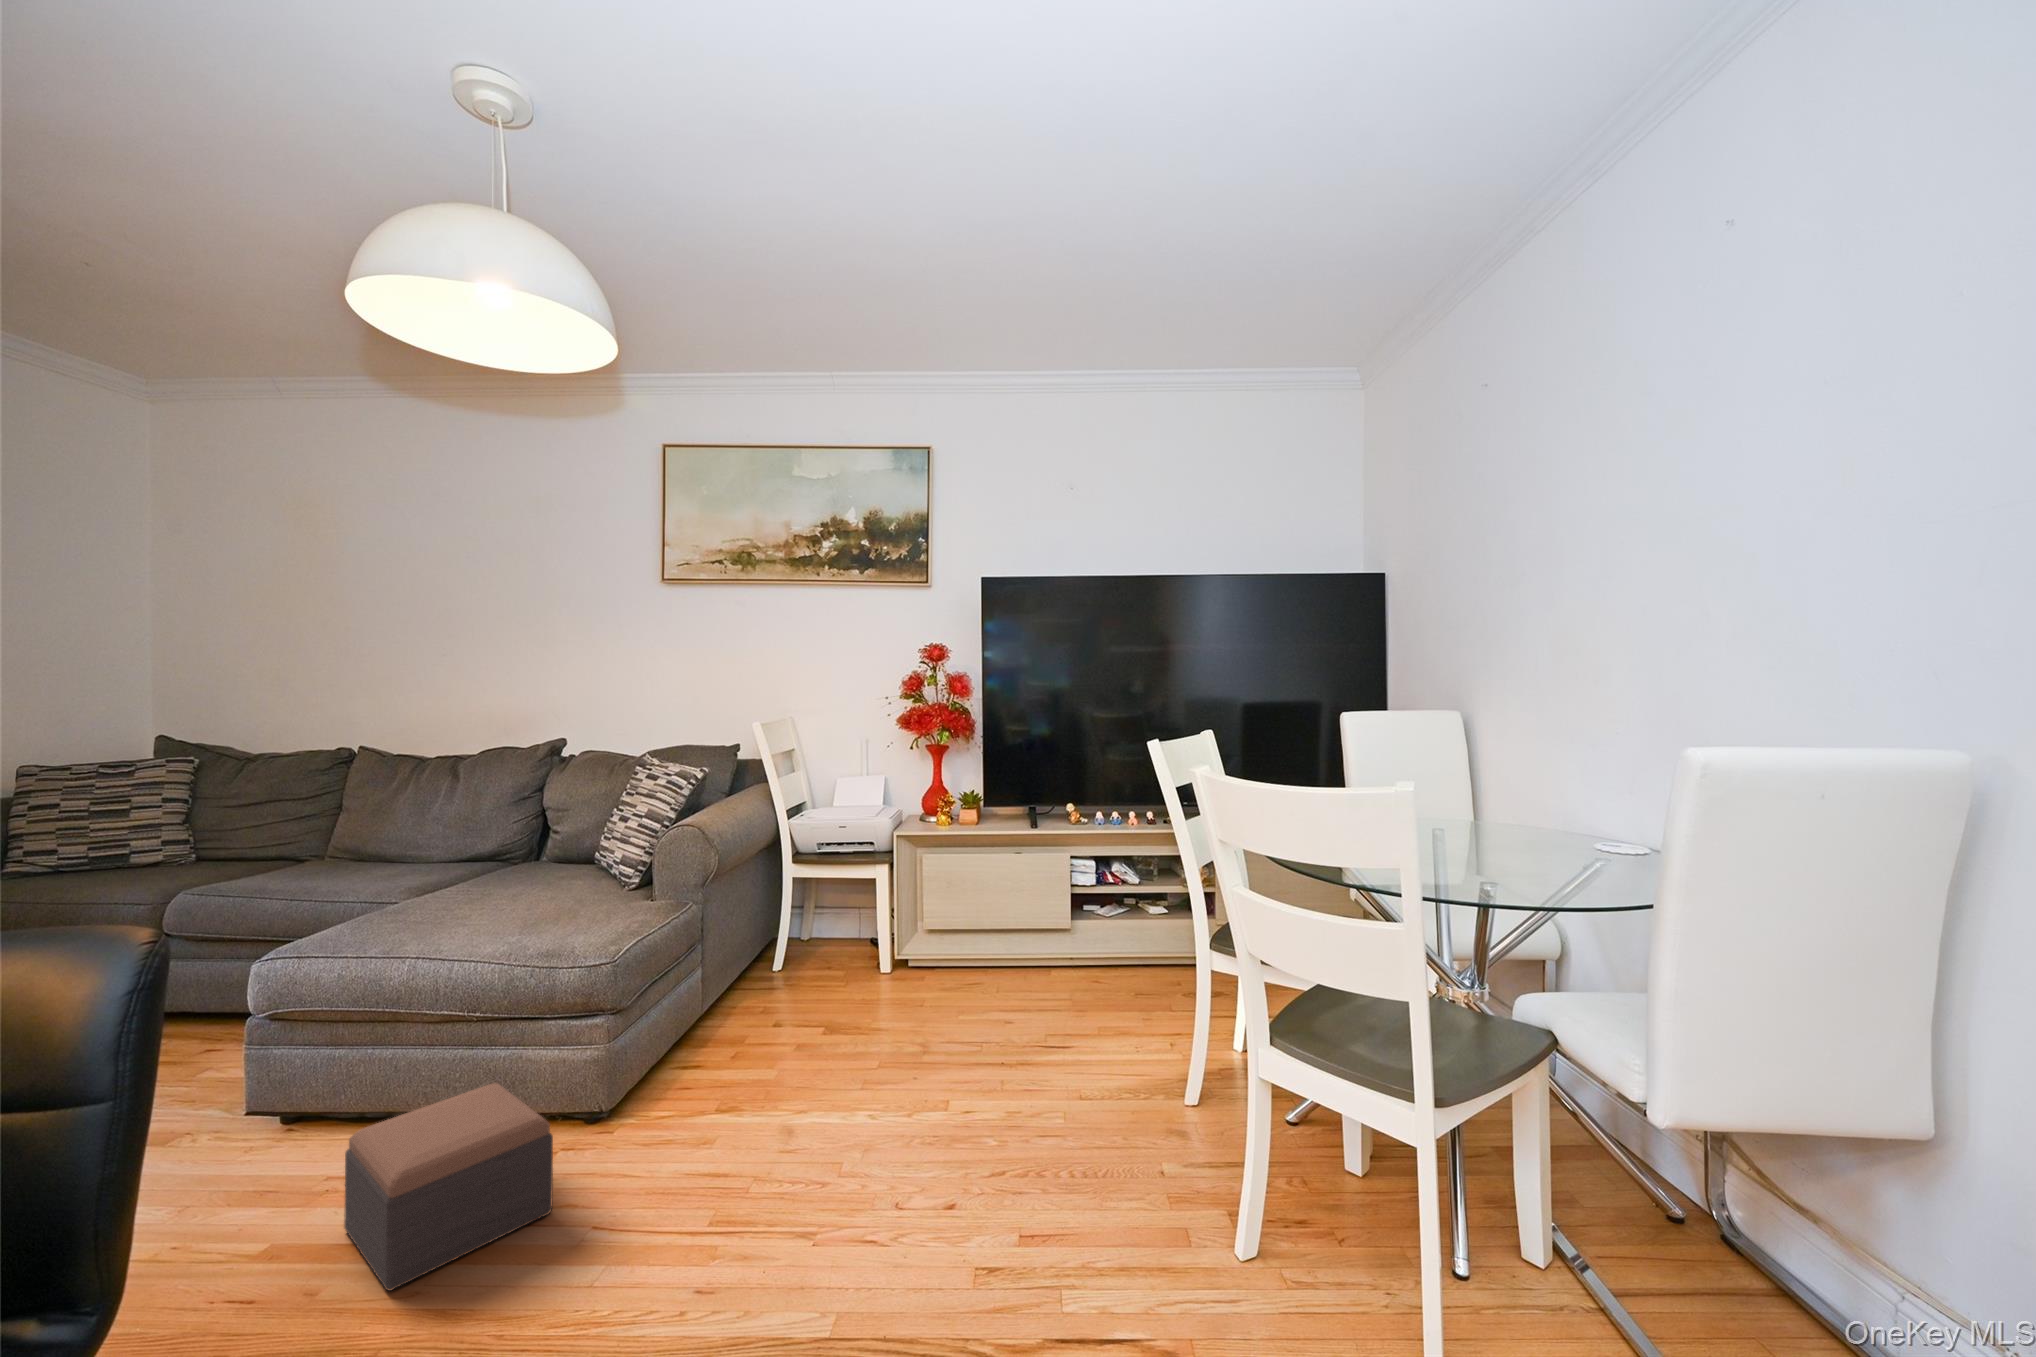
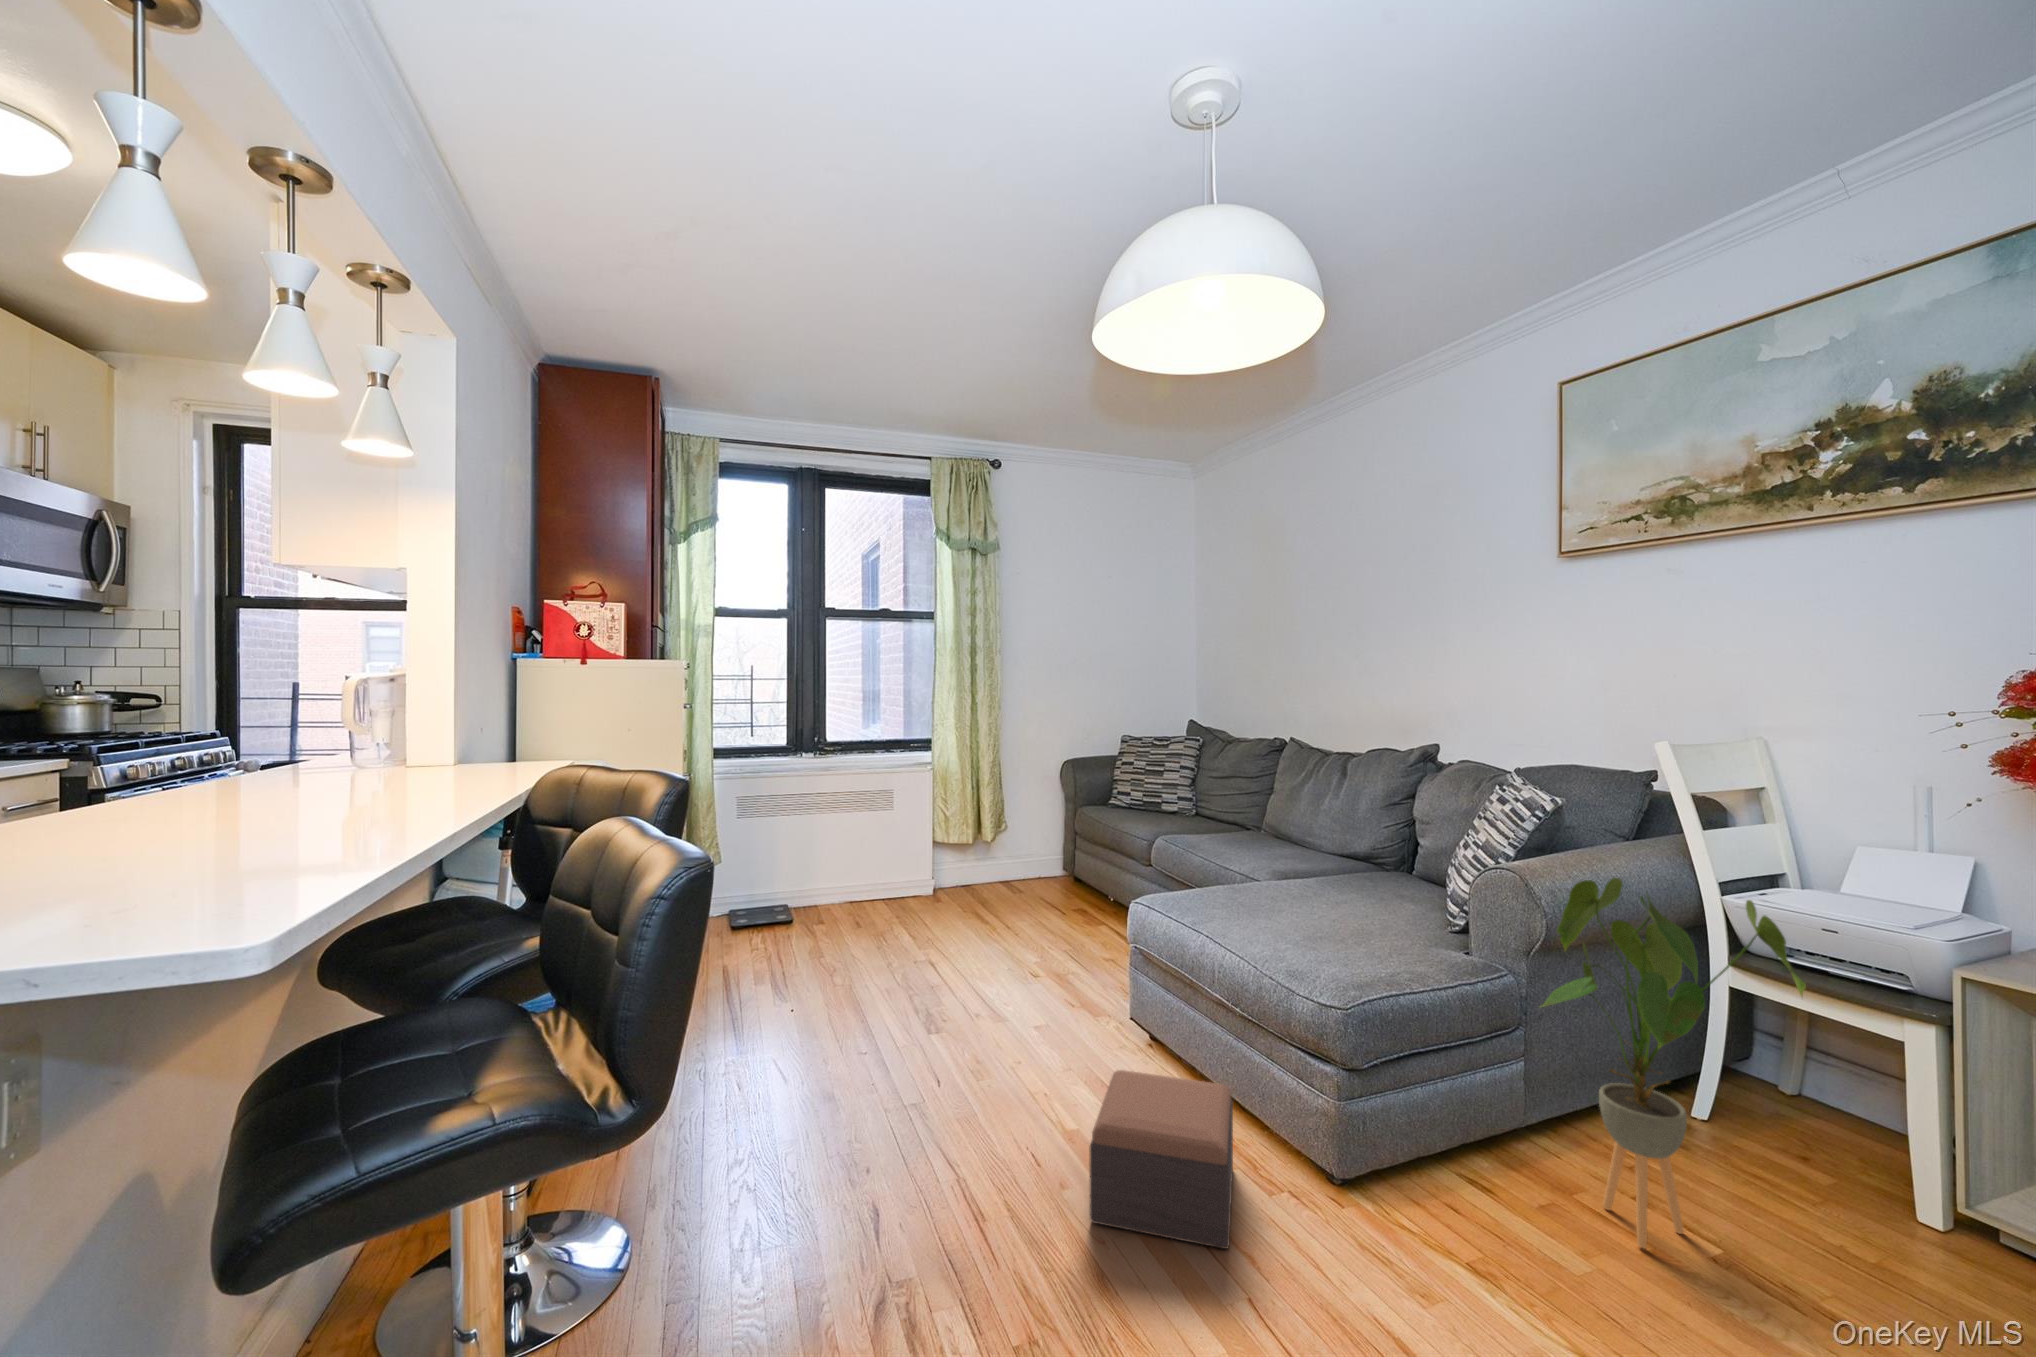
house plant: none [726,809,857,1046] -> present [1543,878,1806,1249]

